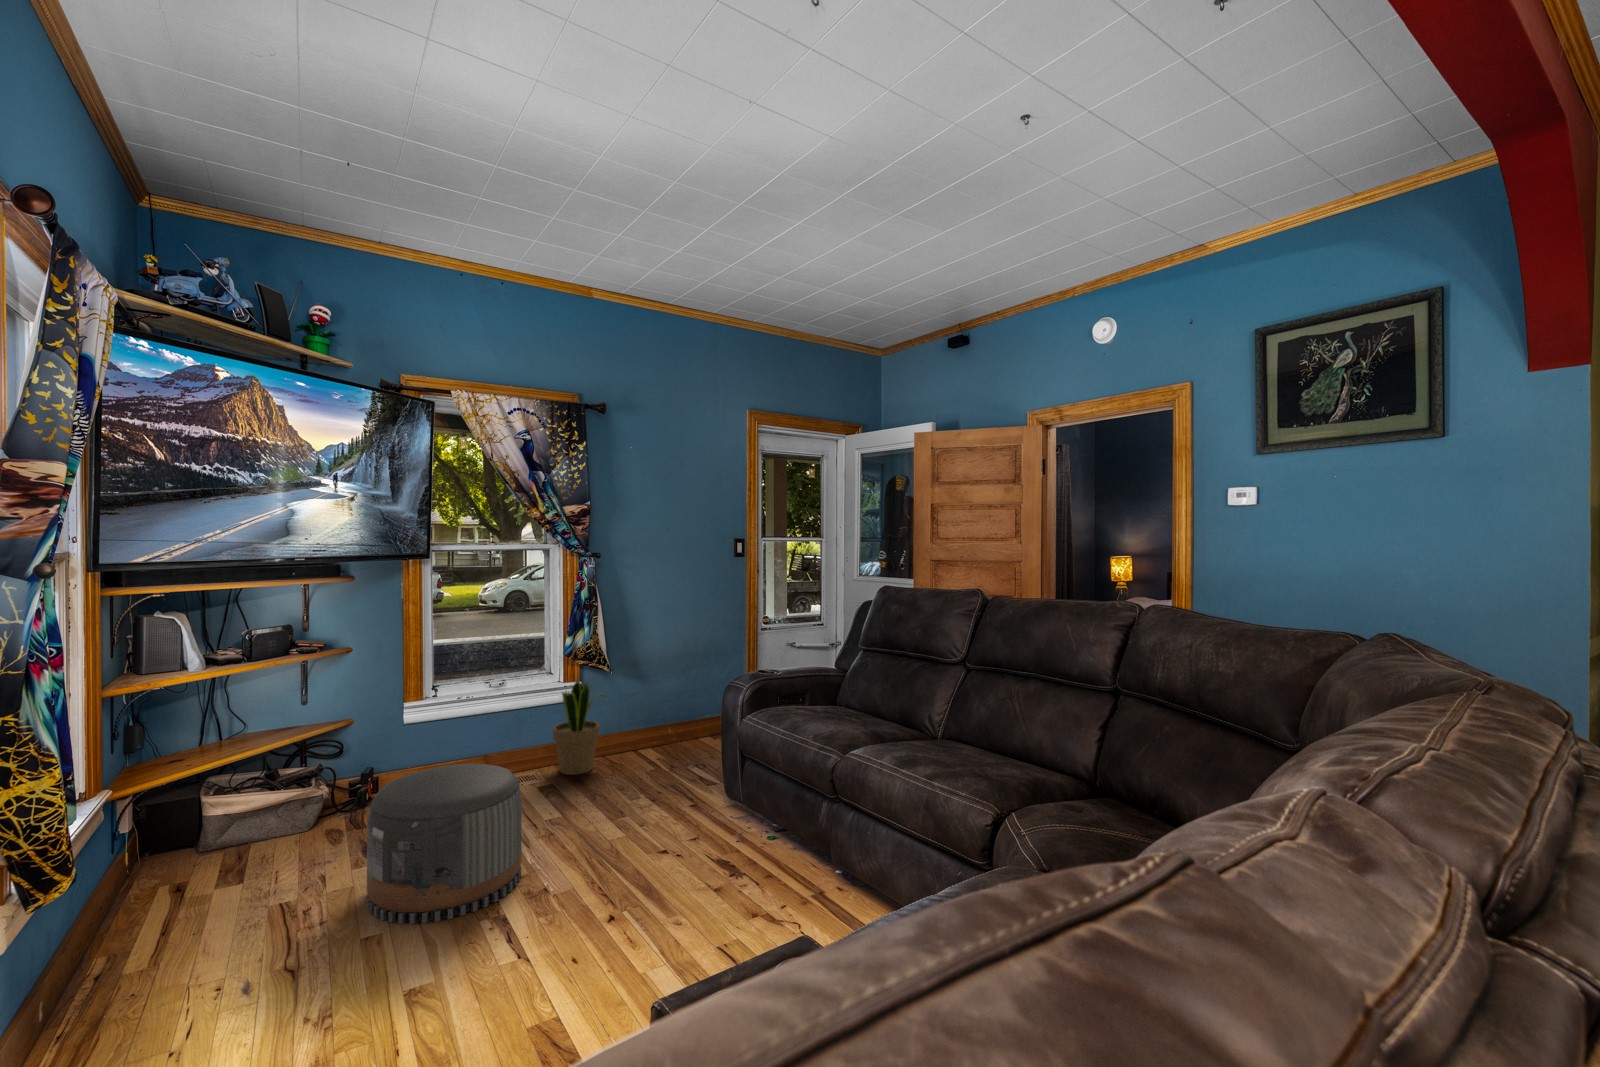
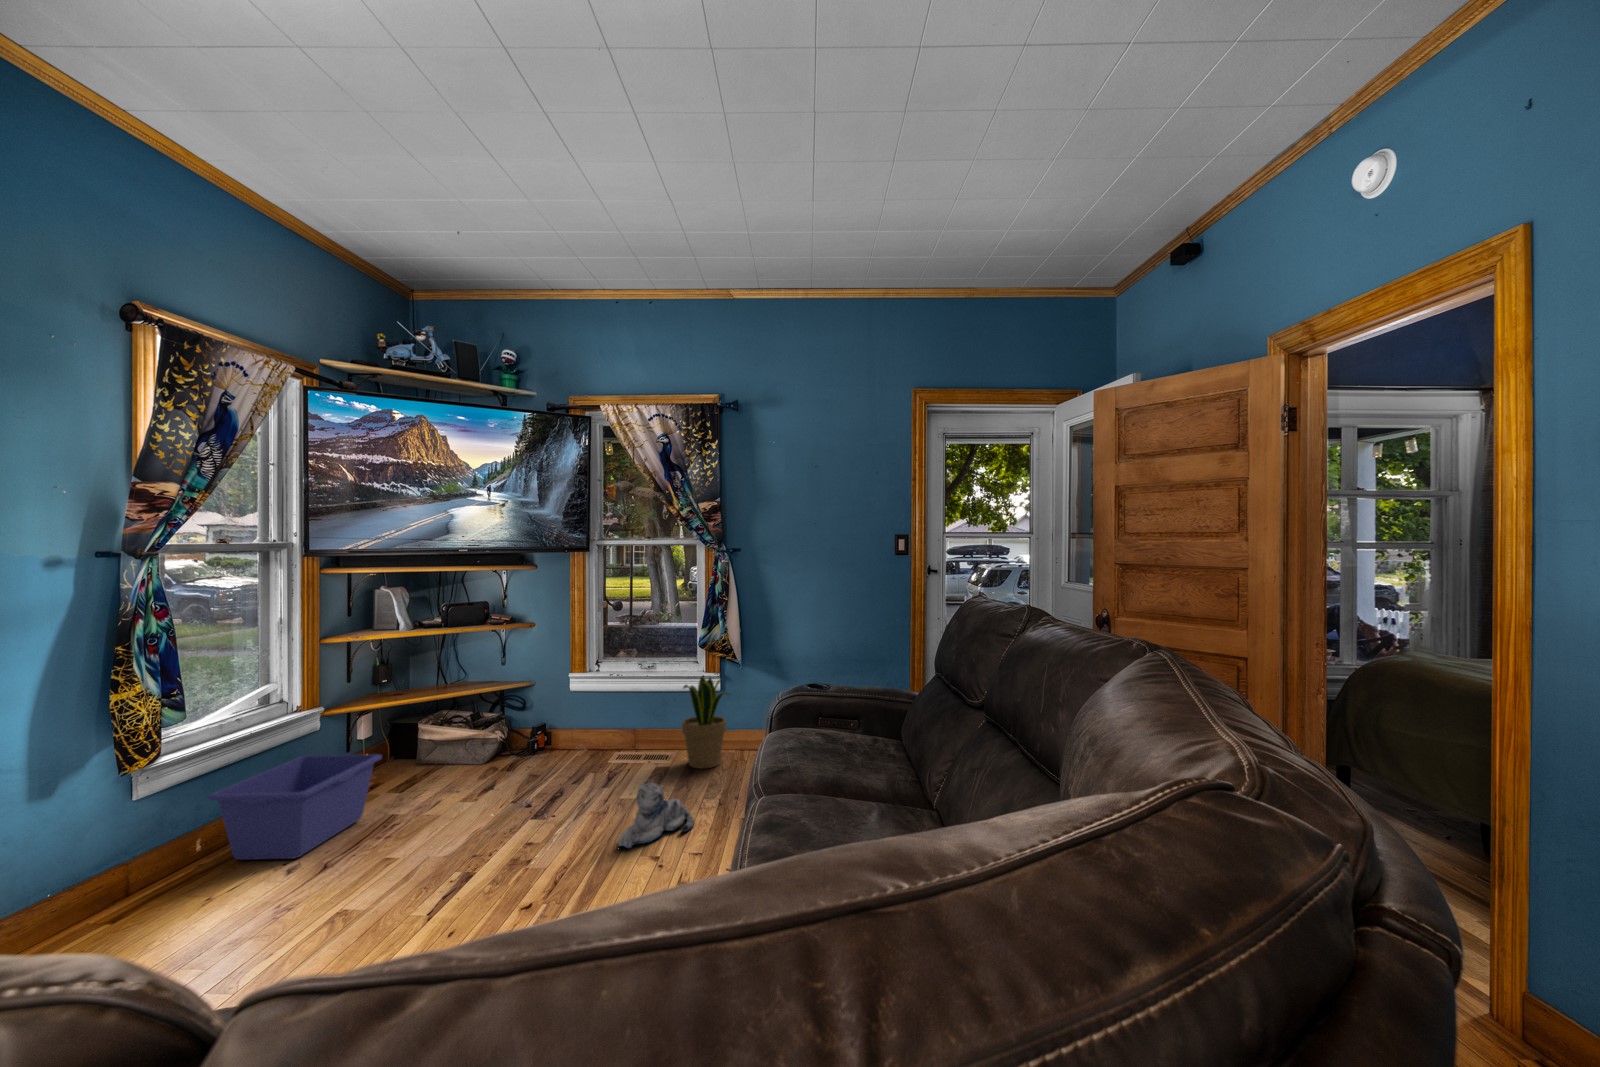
pouf: present [367,764,522,924] -> none [413,734,545,864]
plush toy: none [608,786,661,855] -> present [618,781,694,848]
storage bin: none [65,823,257,1006] -> present [207,754,382,860]

